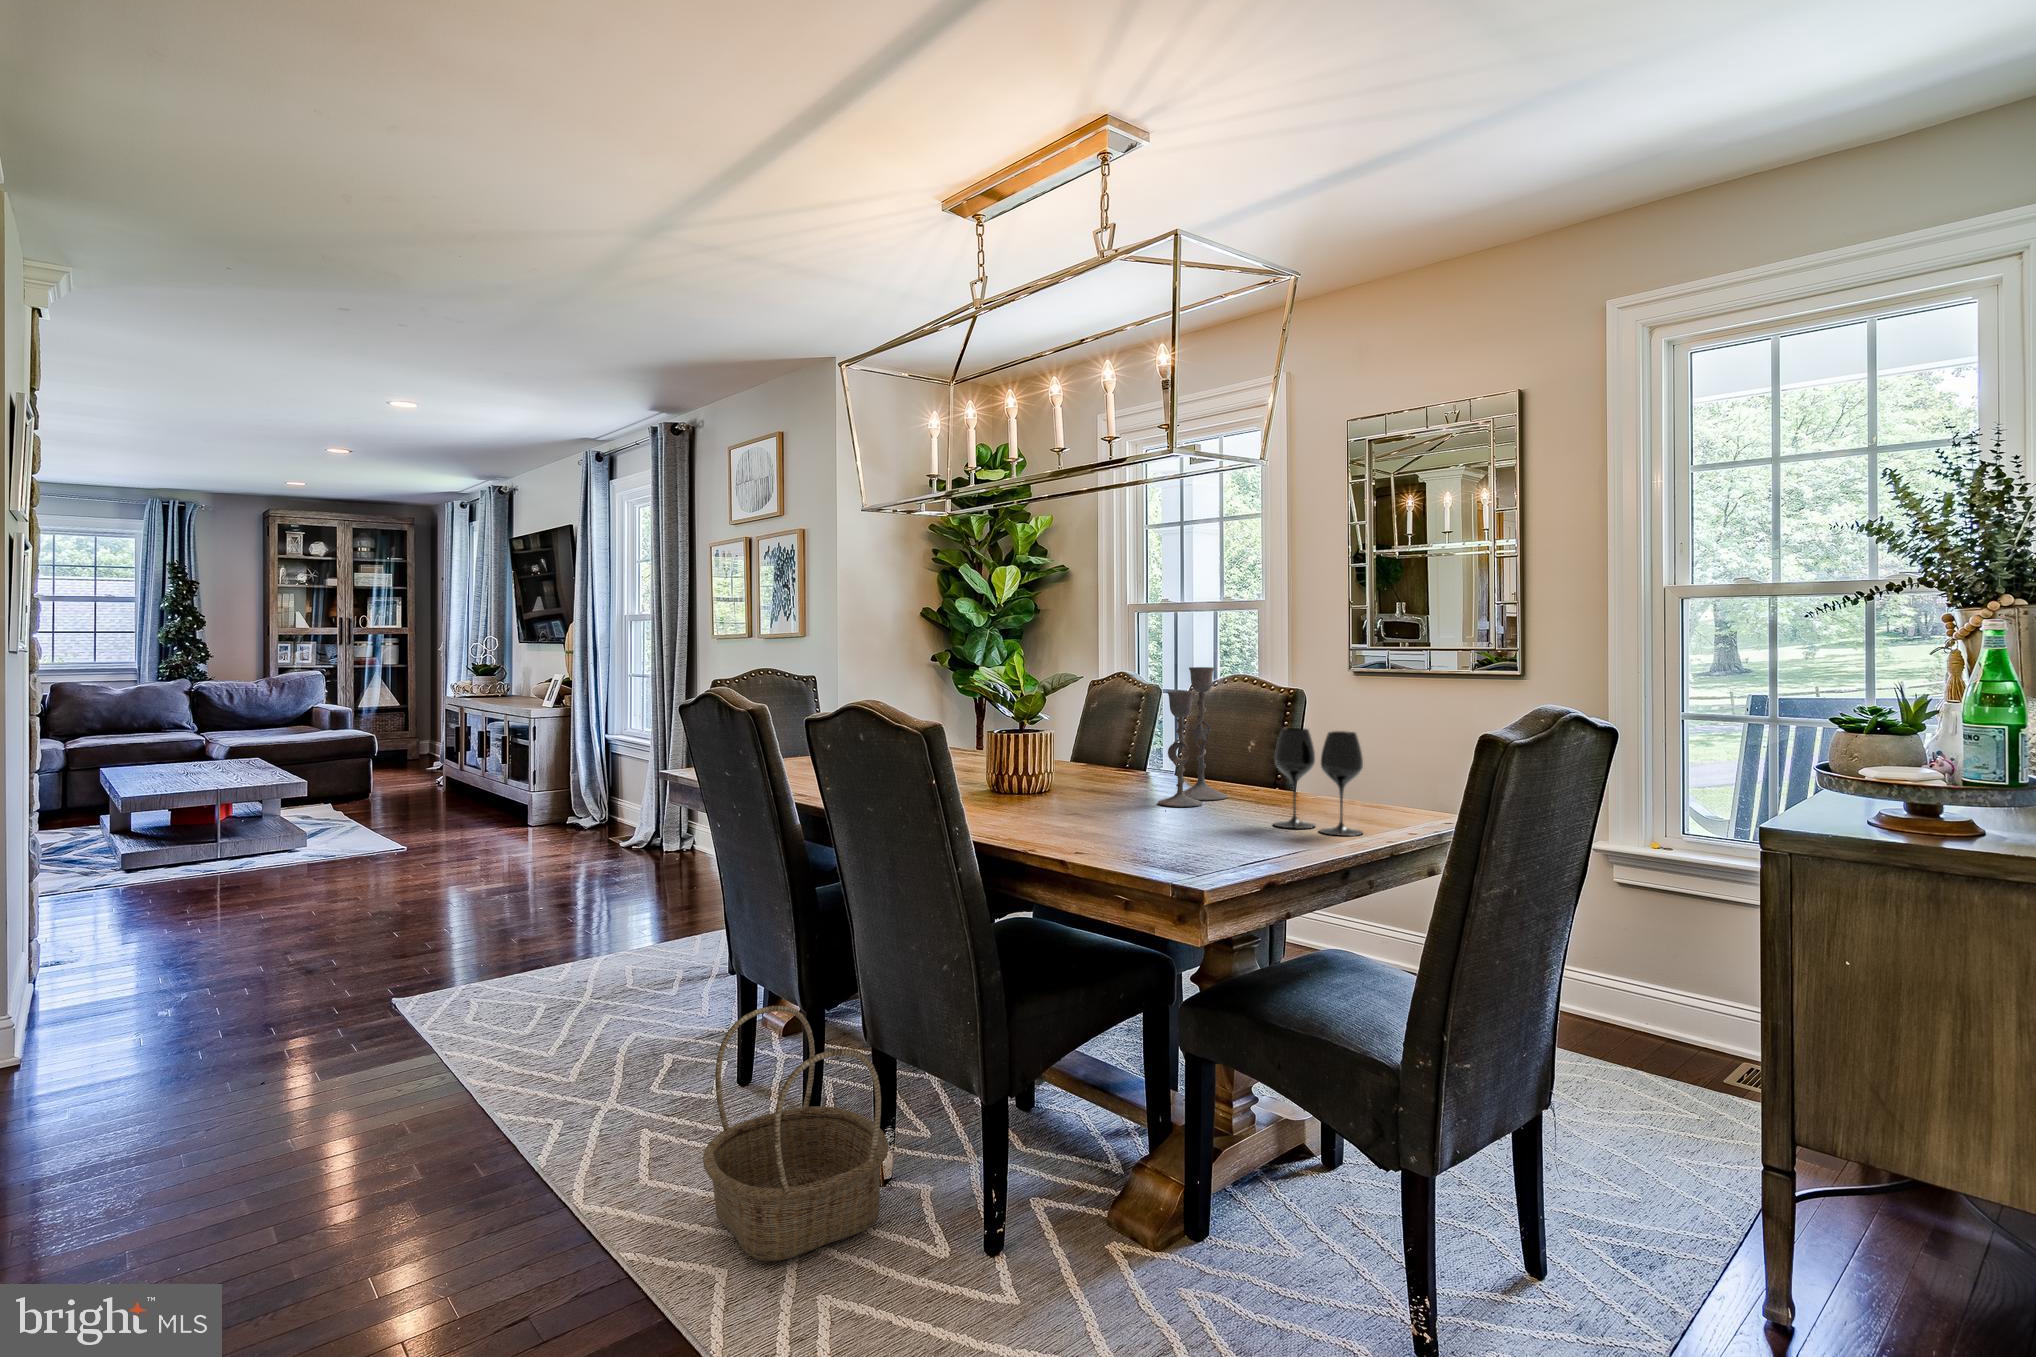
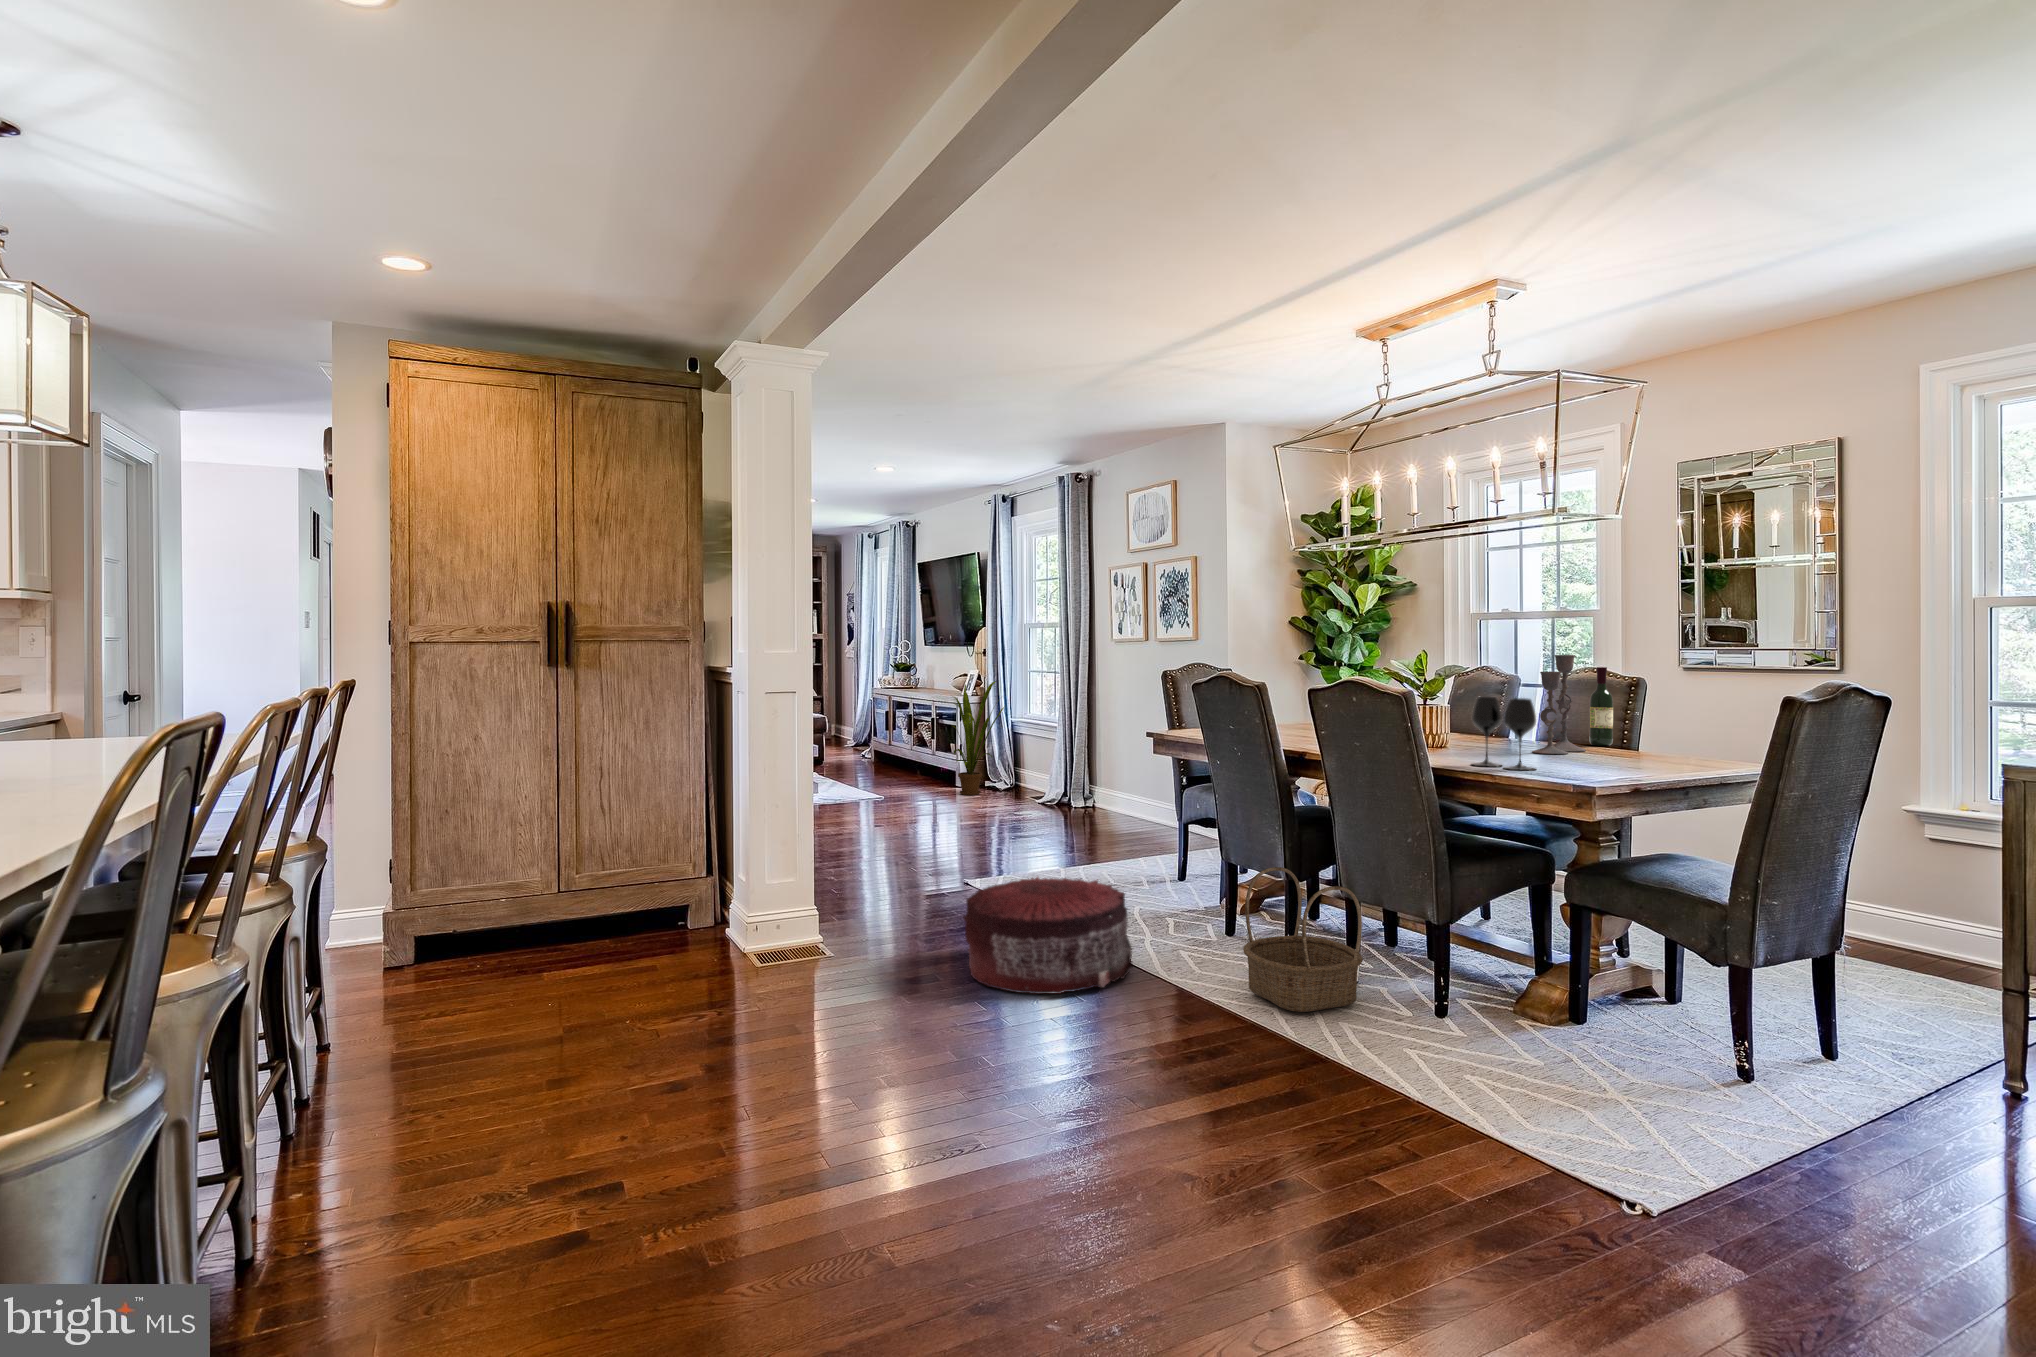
wine bottle: none [1237,682,1265,786] -> present [1589,667,1613,746]
house plant: none [511,687,593,838] -> present [954,681,1004,795]
wine glass: present [1274,728,1363,836] -> present [1472,697,1536,770]
pouf: none [226,1026,549,1269] -> present [964,877,1134,994]

